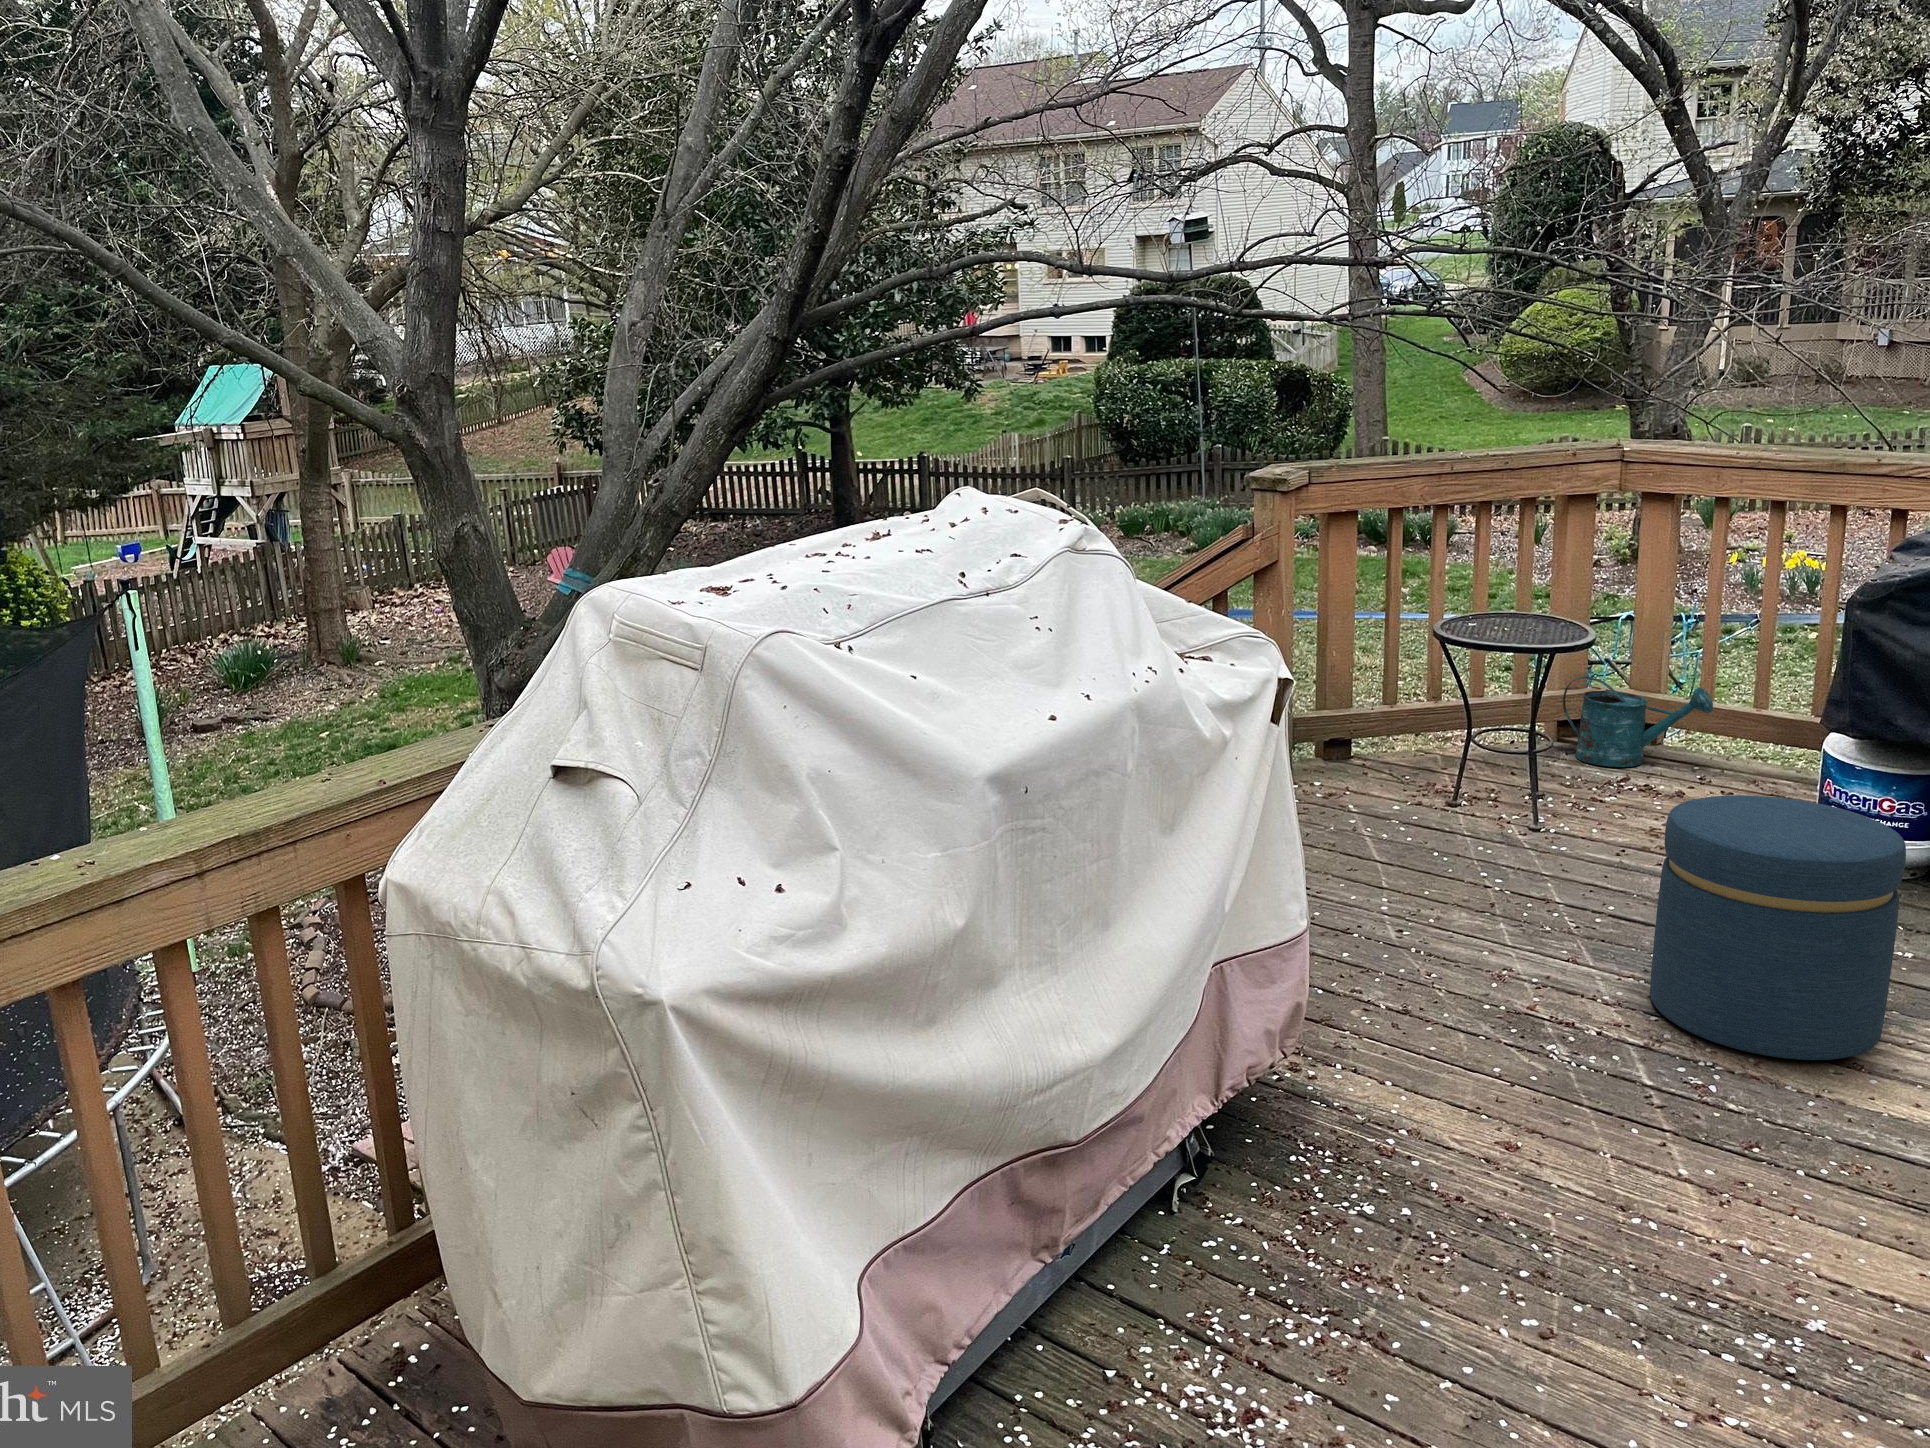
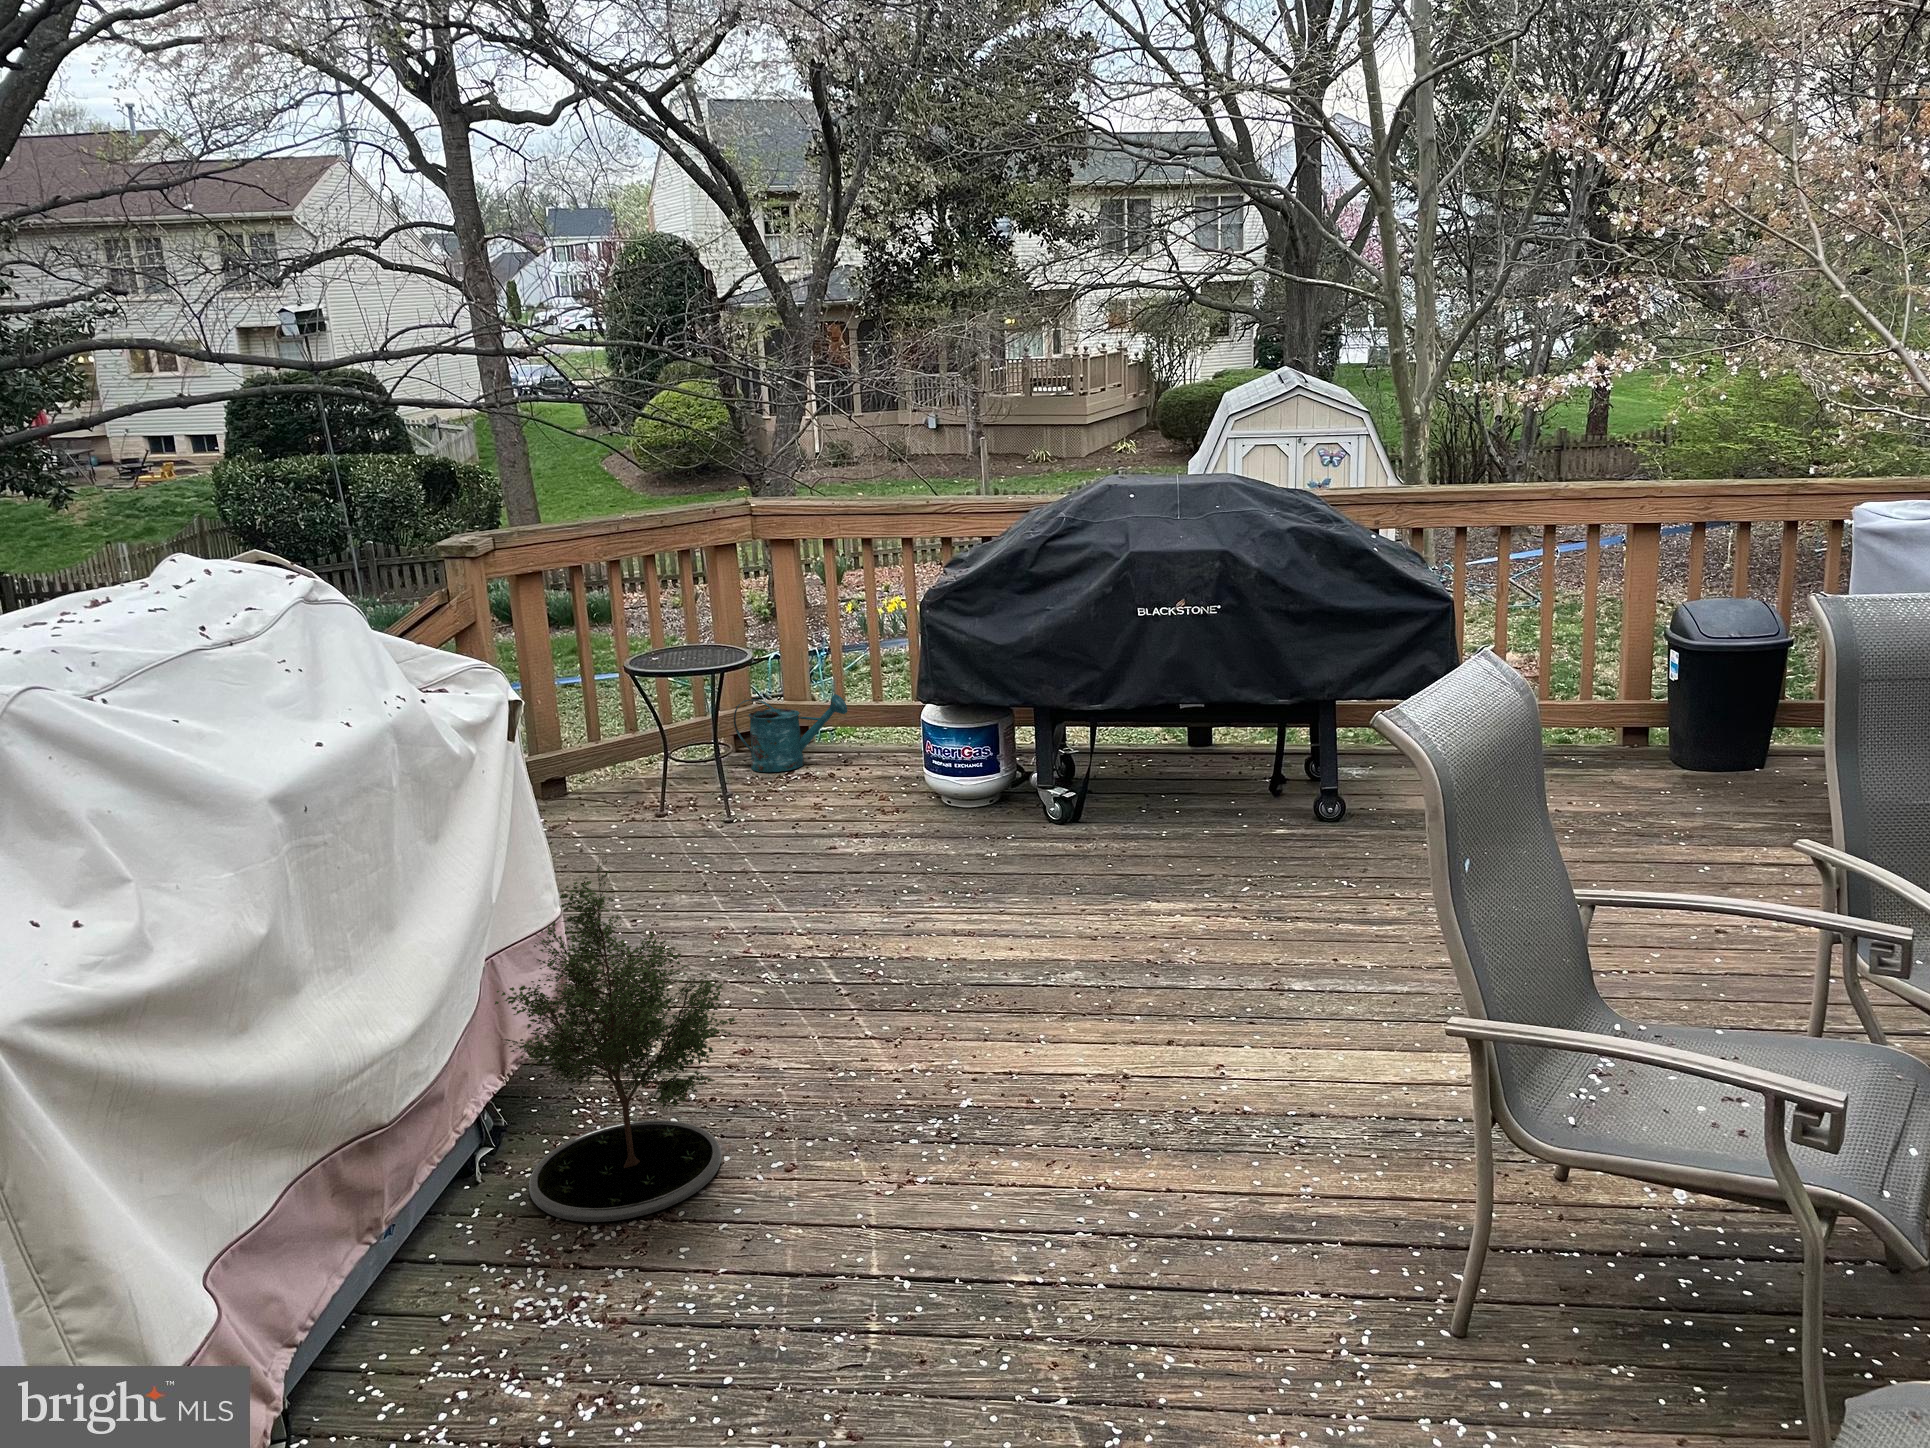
ottoman: present [1650,795,1906,1060] -> none [821,752,986,946]
potted tree: none [1220,903,1508,1332] -> present [495,859,737,1222]

